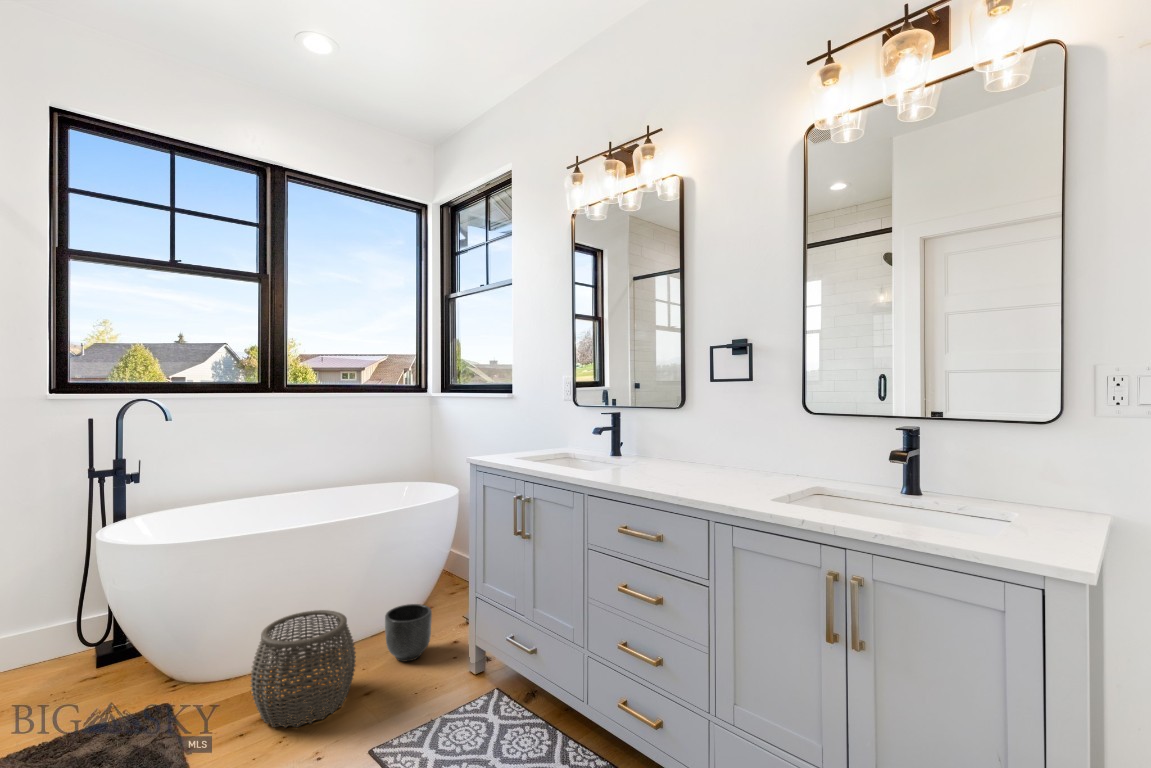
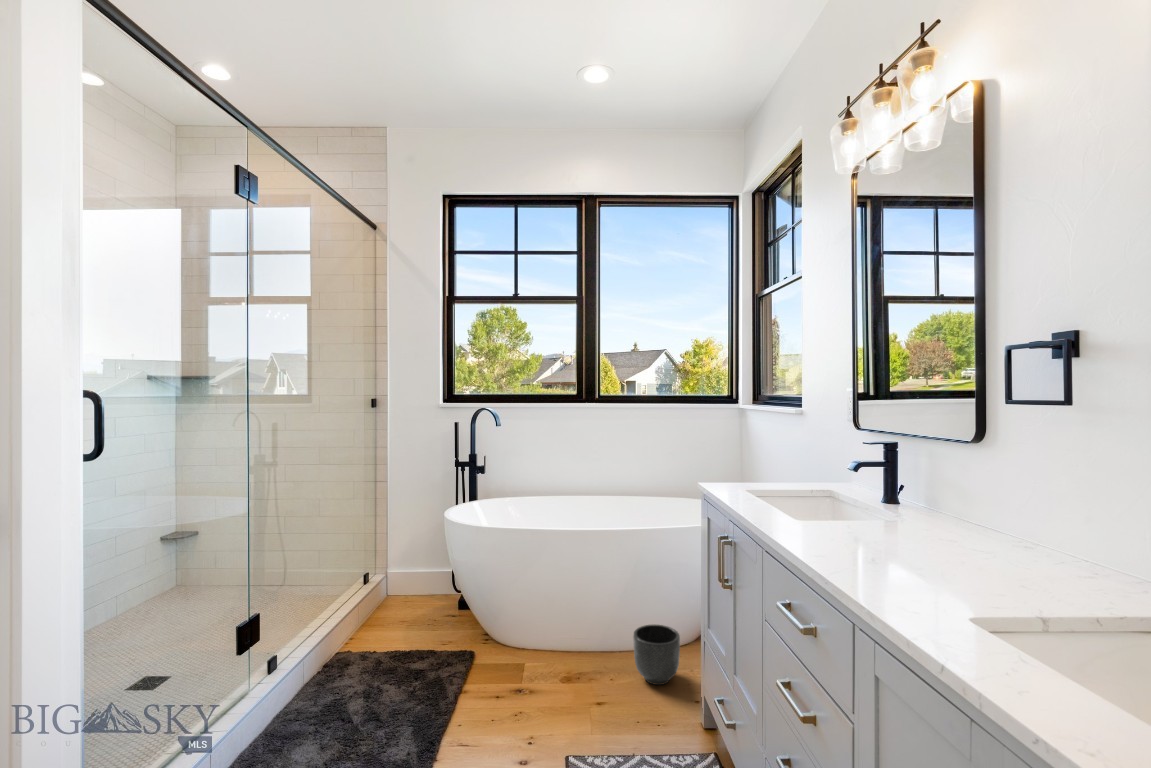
woven basket: present [251,610,356,728] -> none [505,606,591,711]

